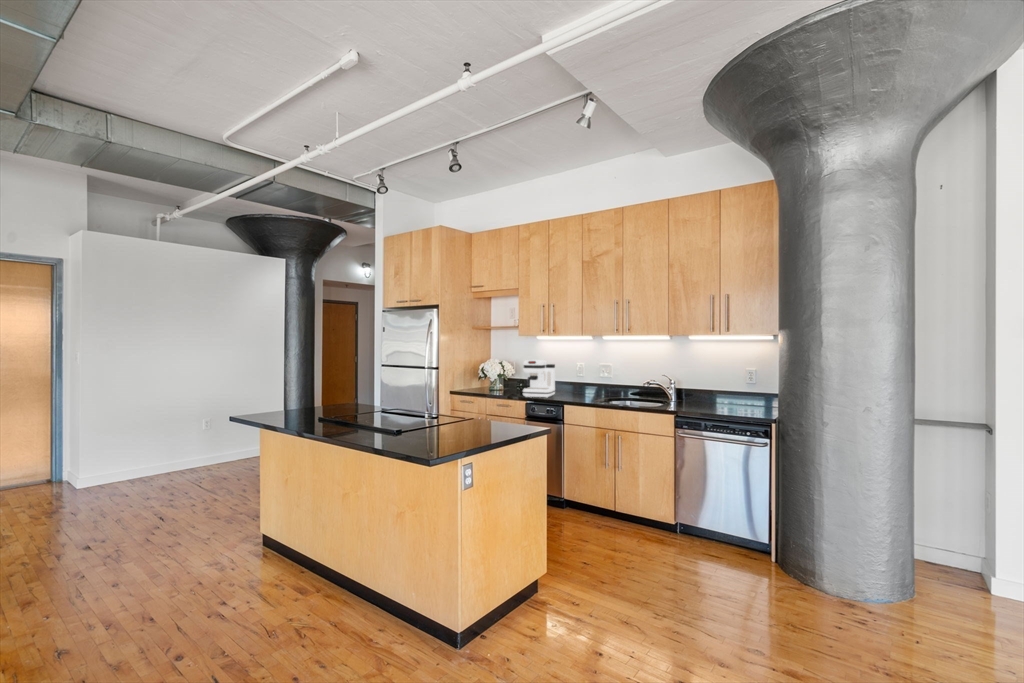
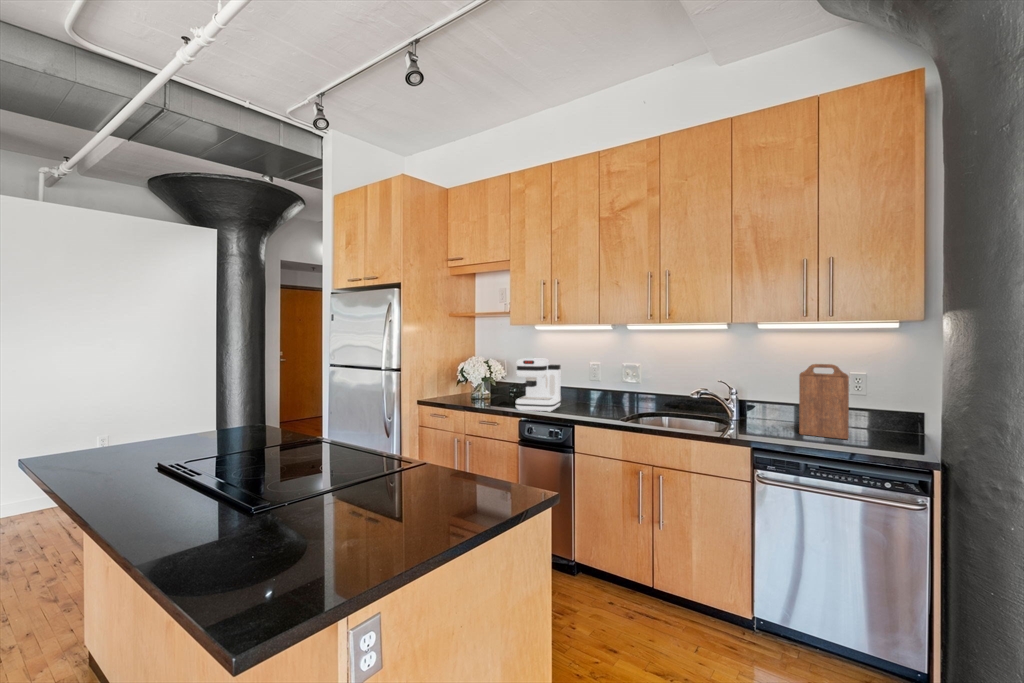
cutting board: none [711,363,740,412] -> present [799,364,849,439]

